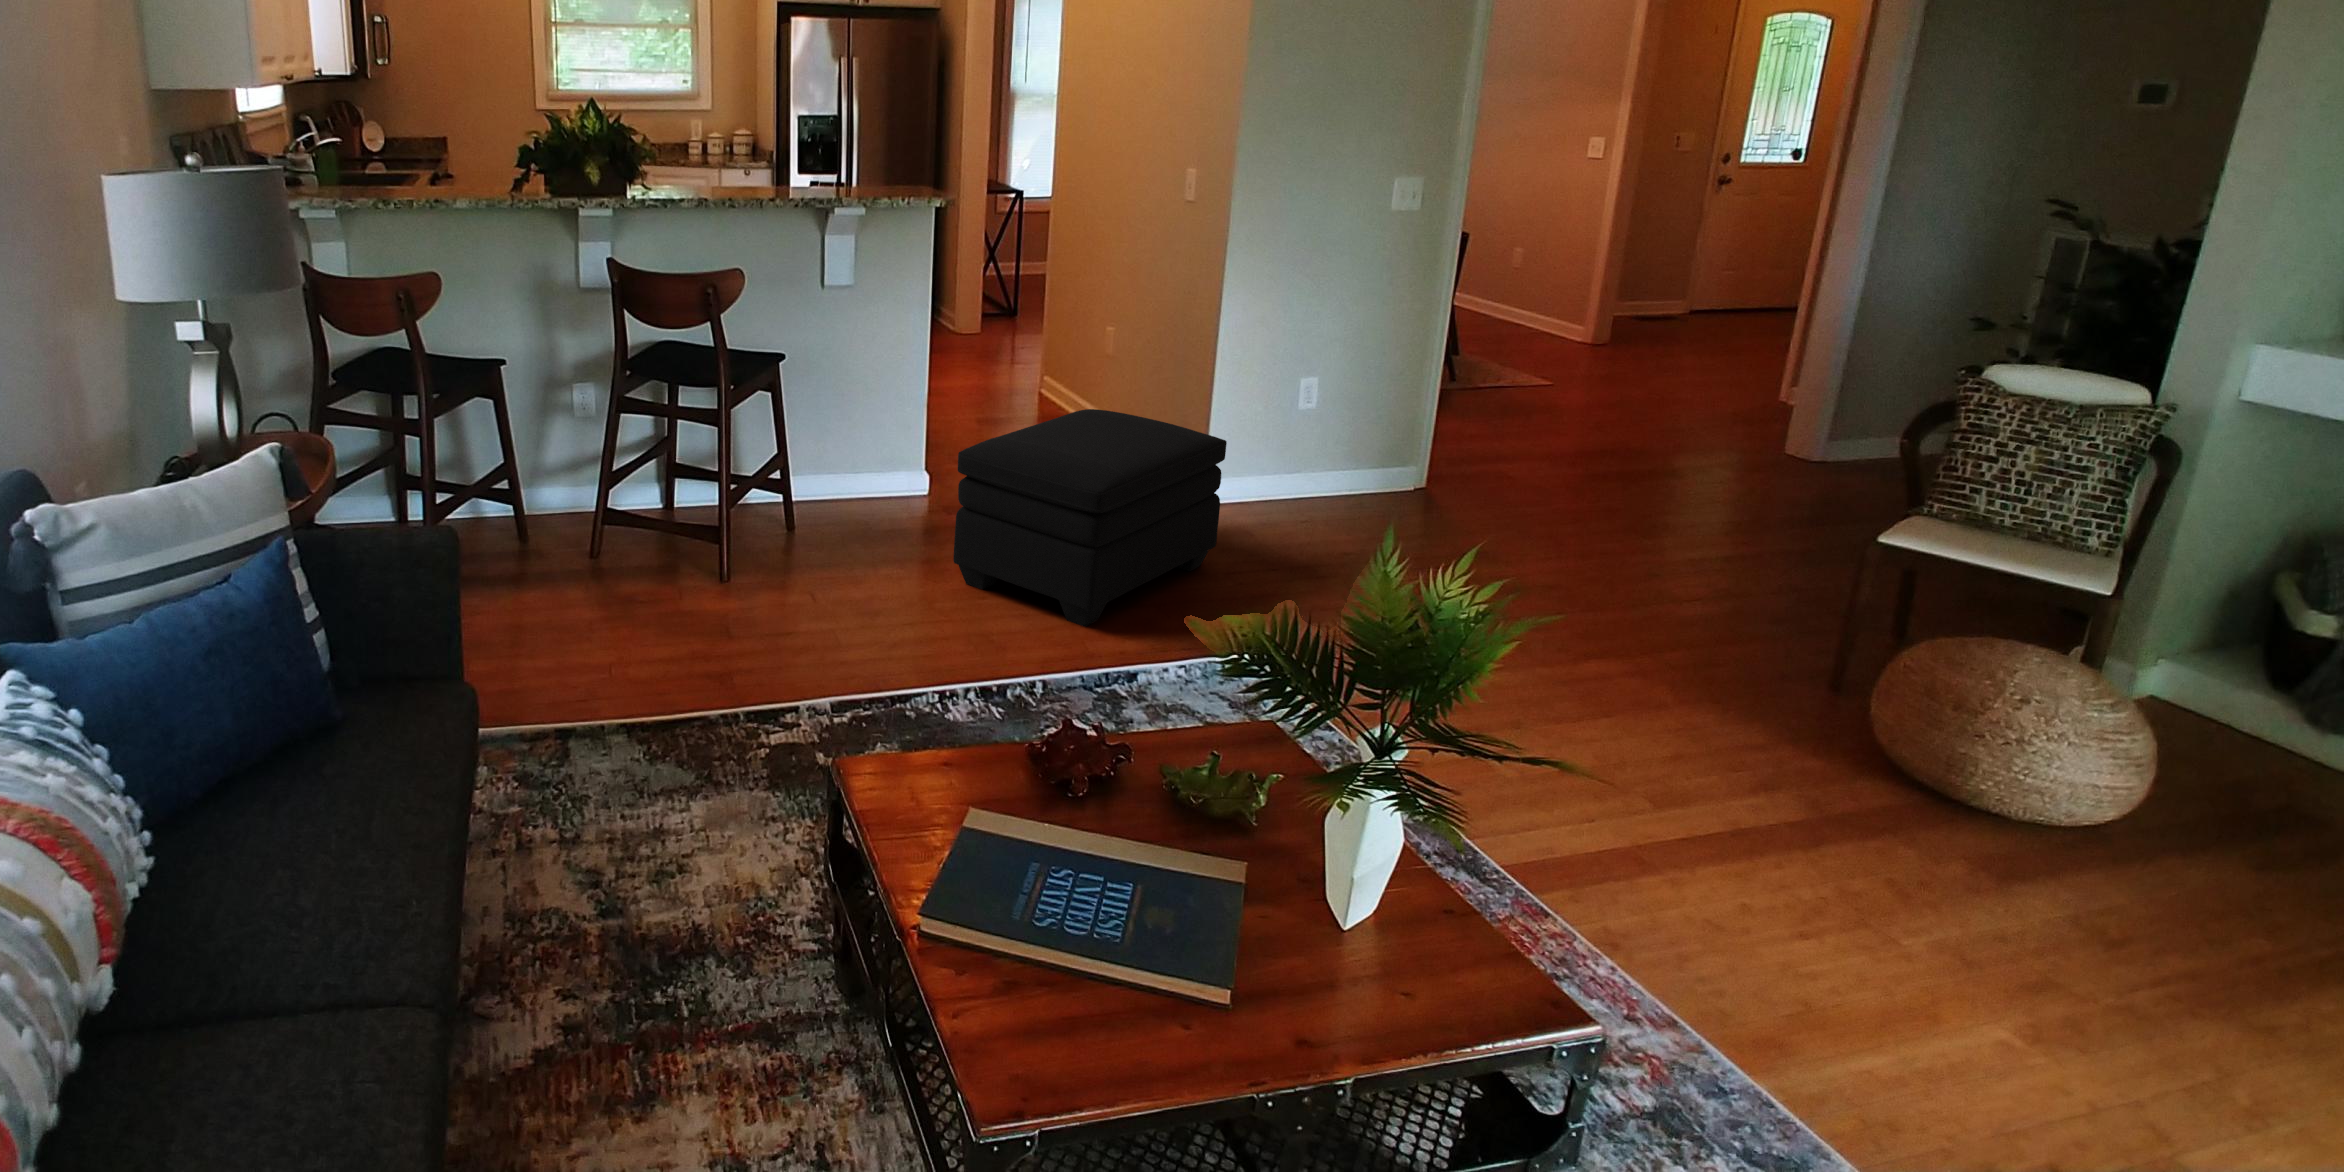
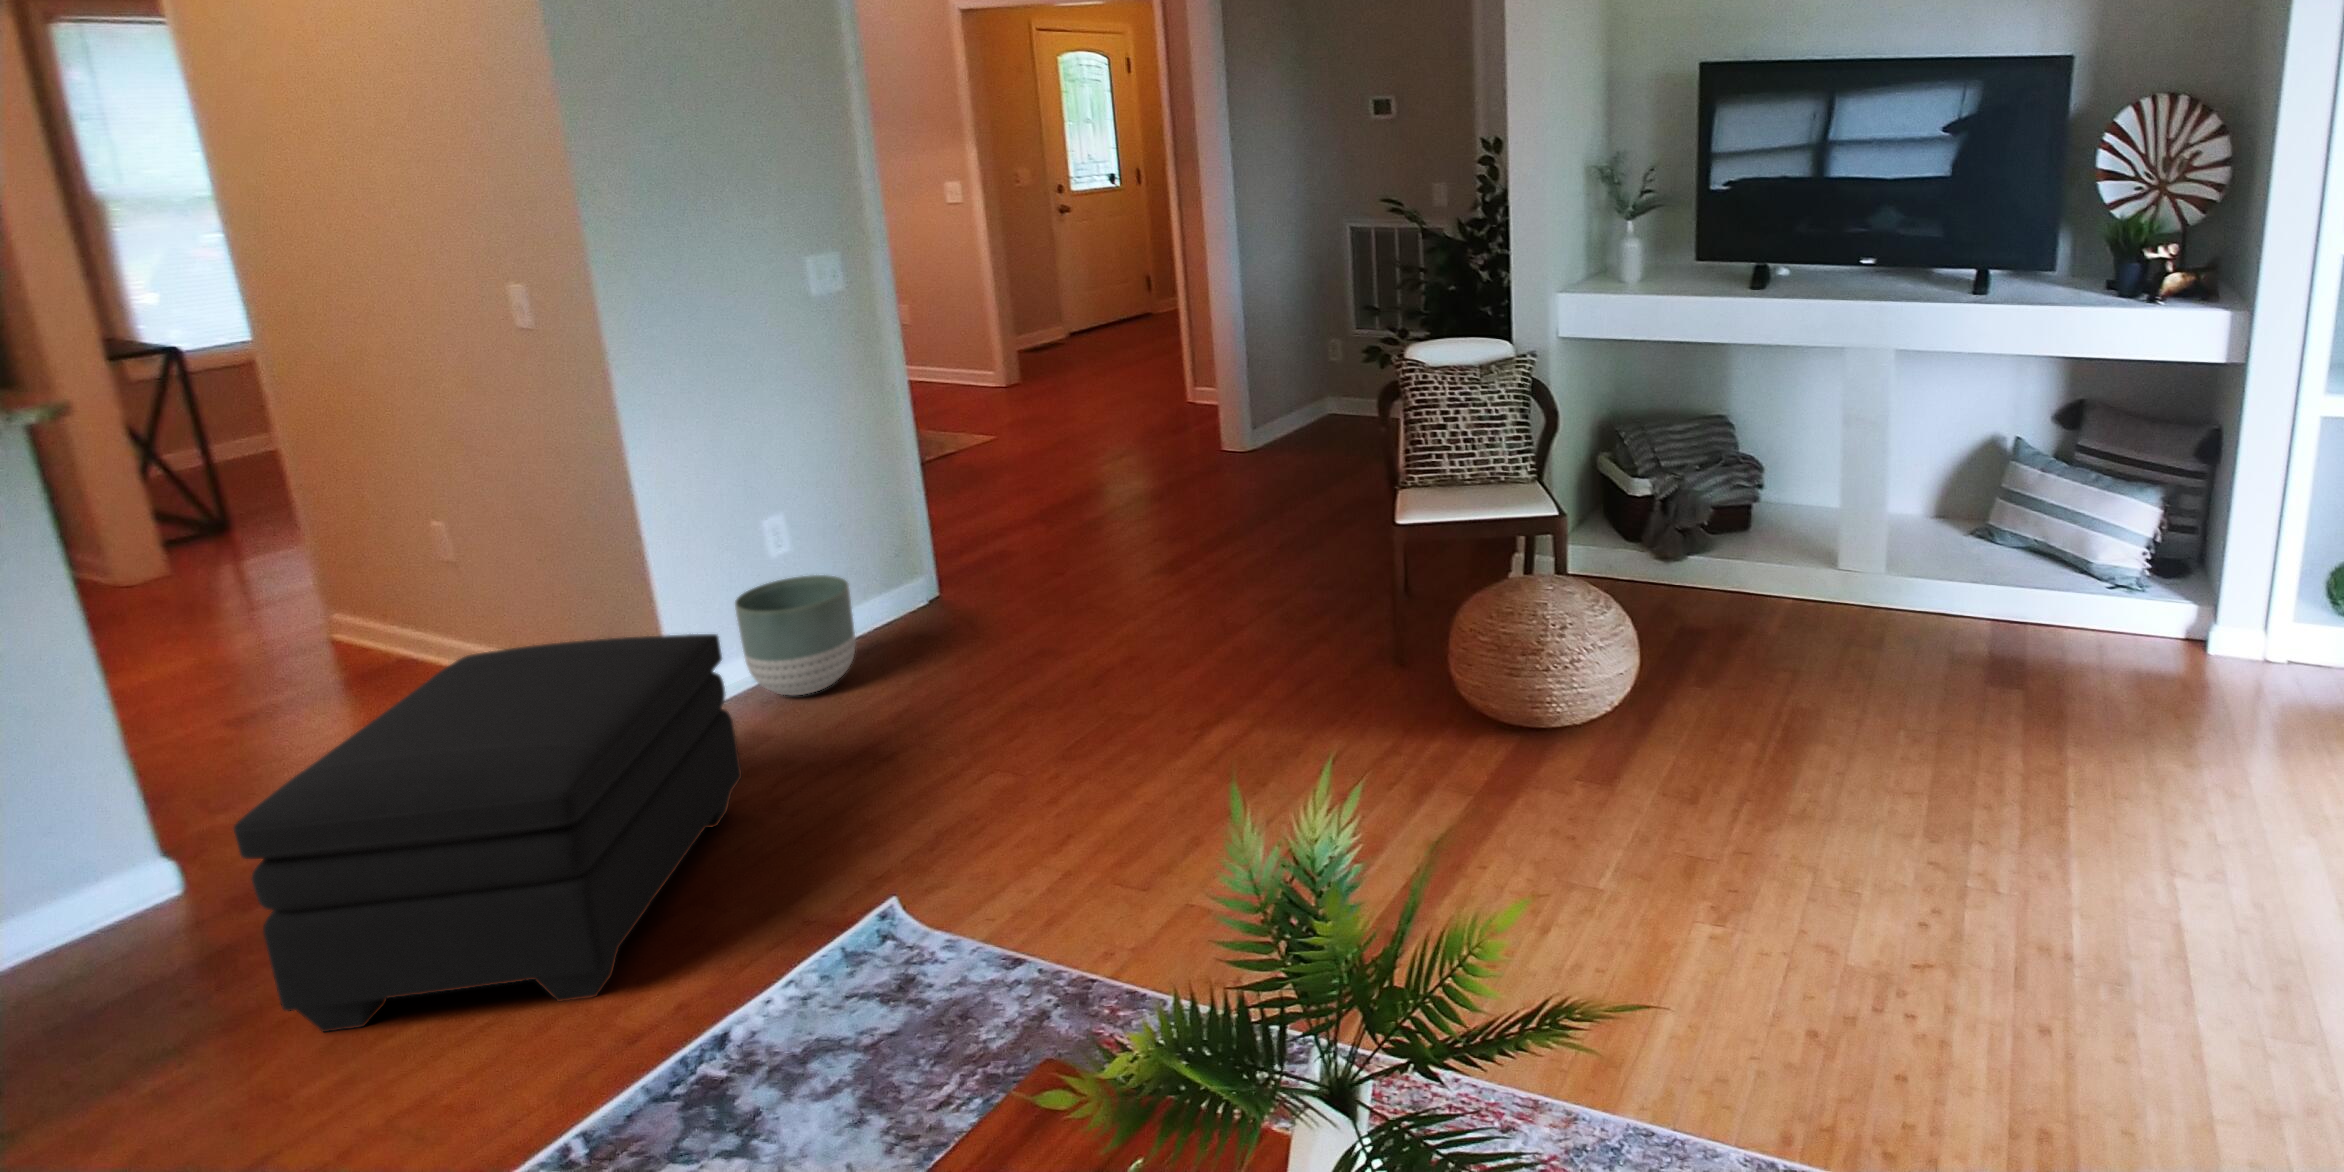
planter: none [1254,429,1340,518] -> present [735,575,855,695]

